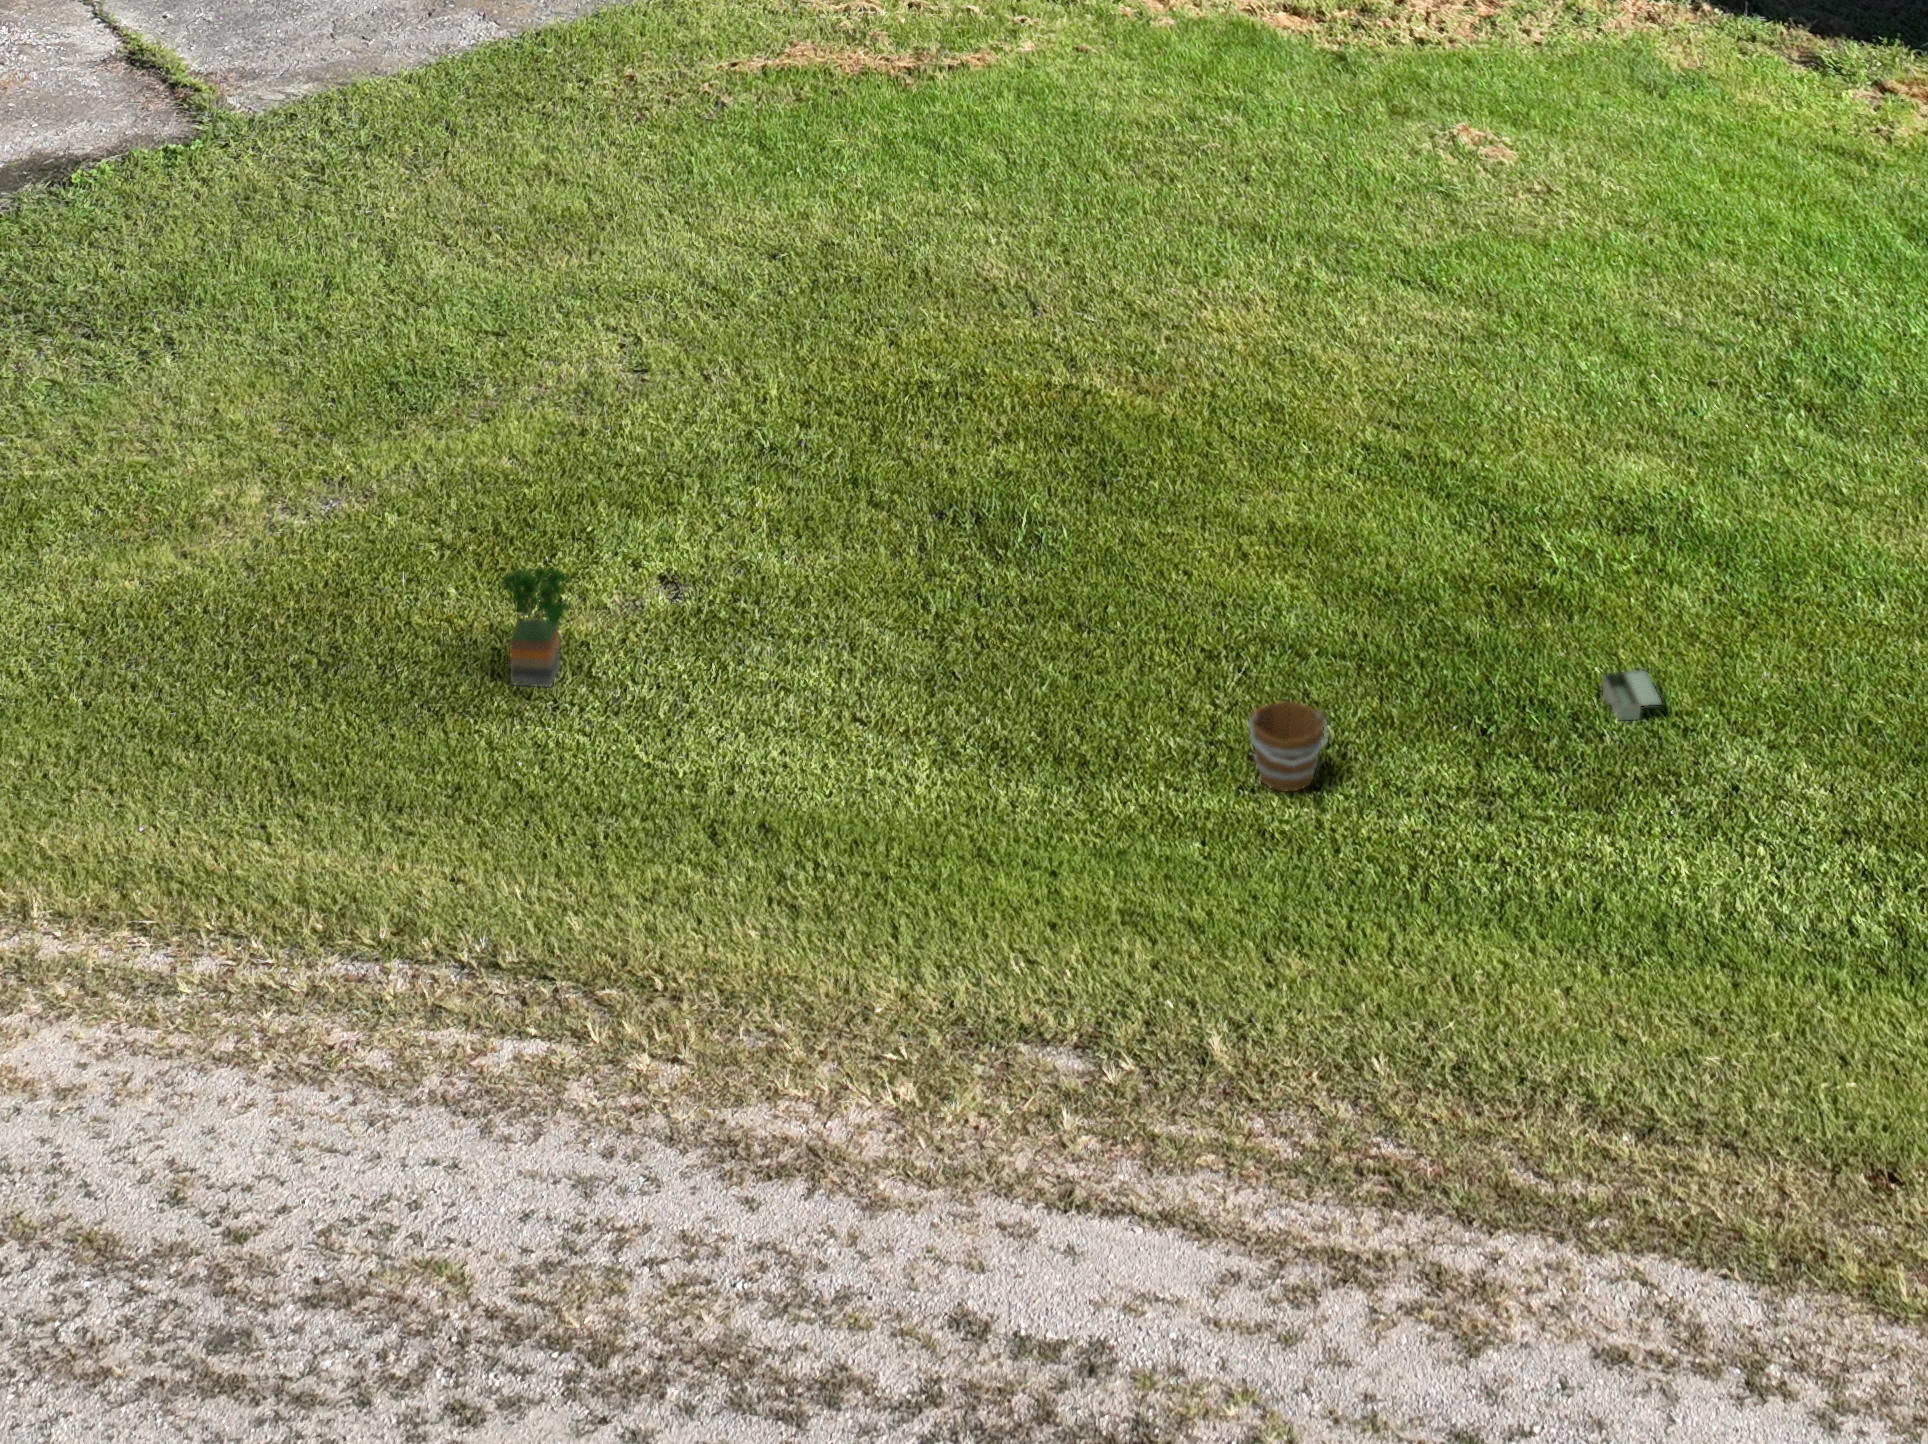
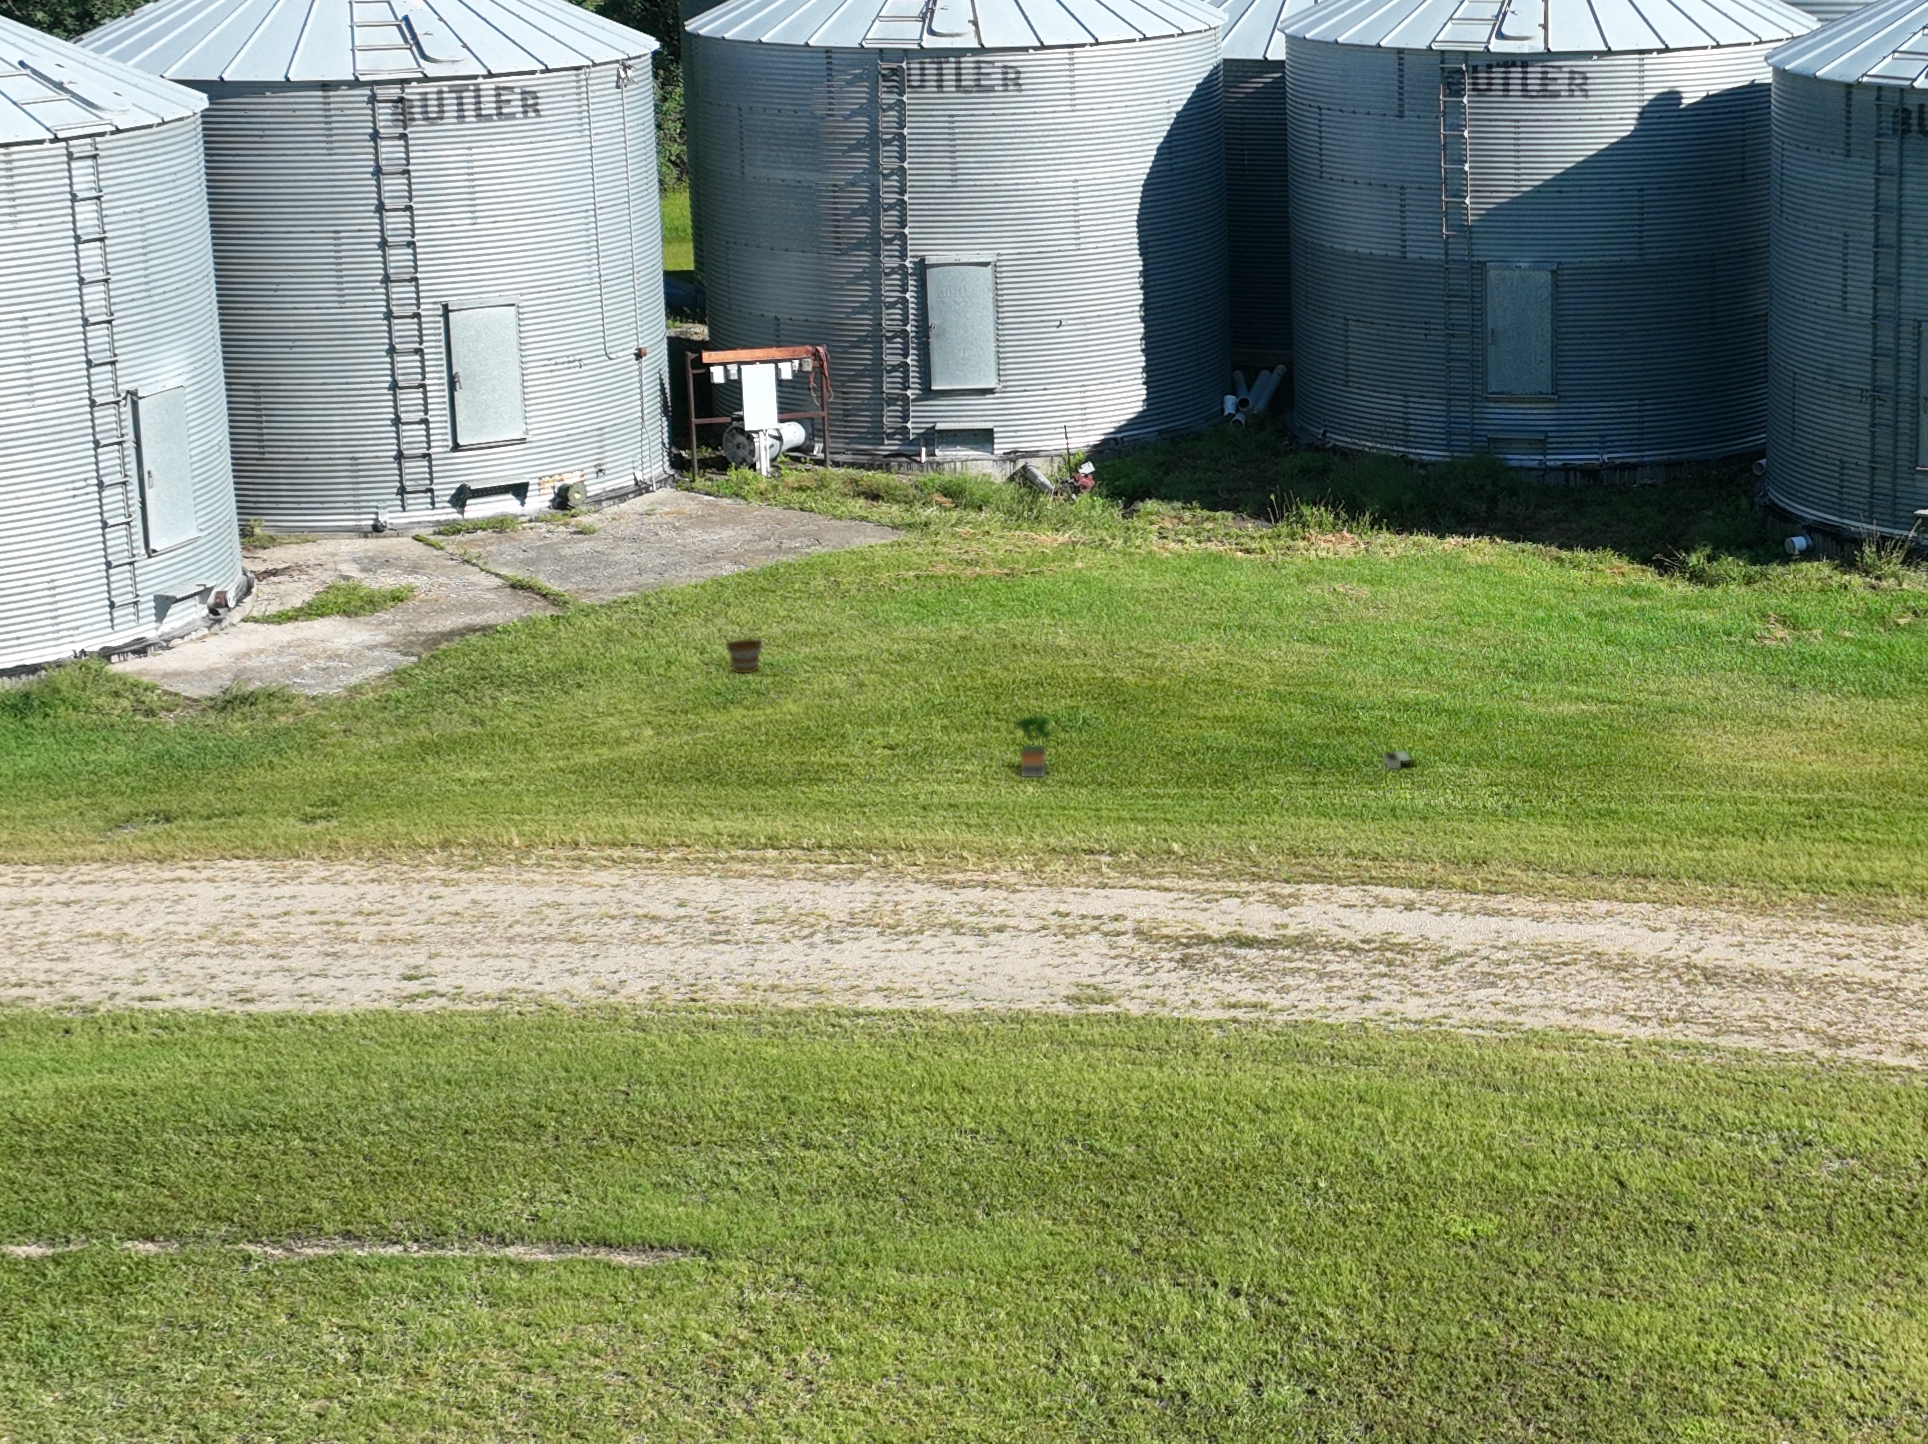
potted tree: present [500,567,571,687] -> present [1015,716,1053,777]
bucket: present [1249,701,1328,792] -> present [726,639,762,673]

